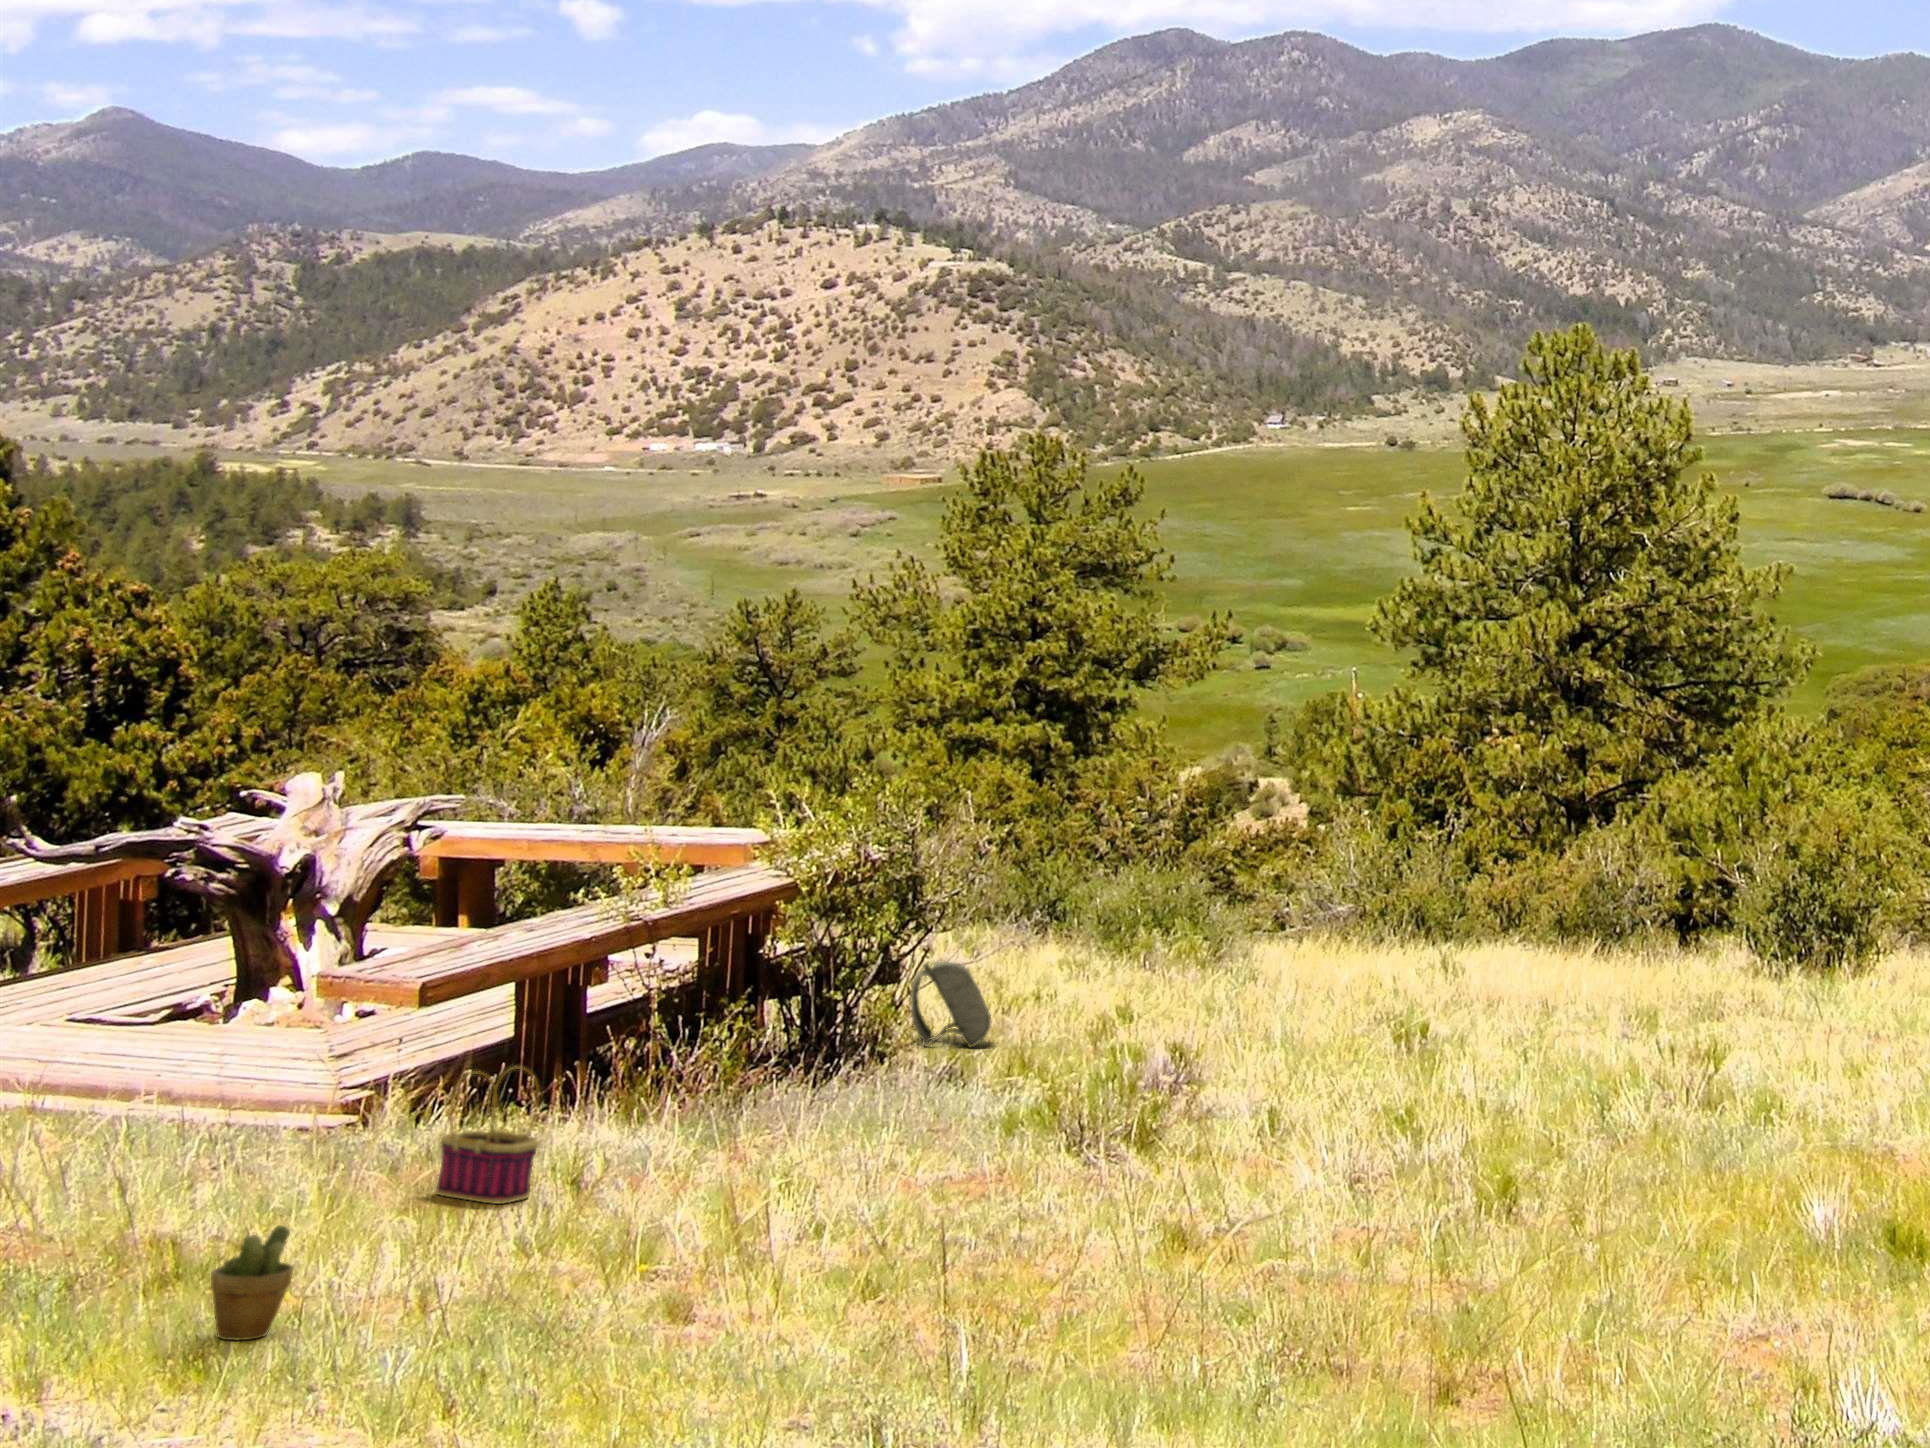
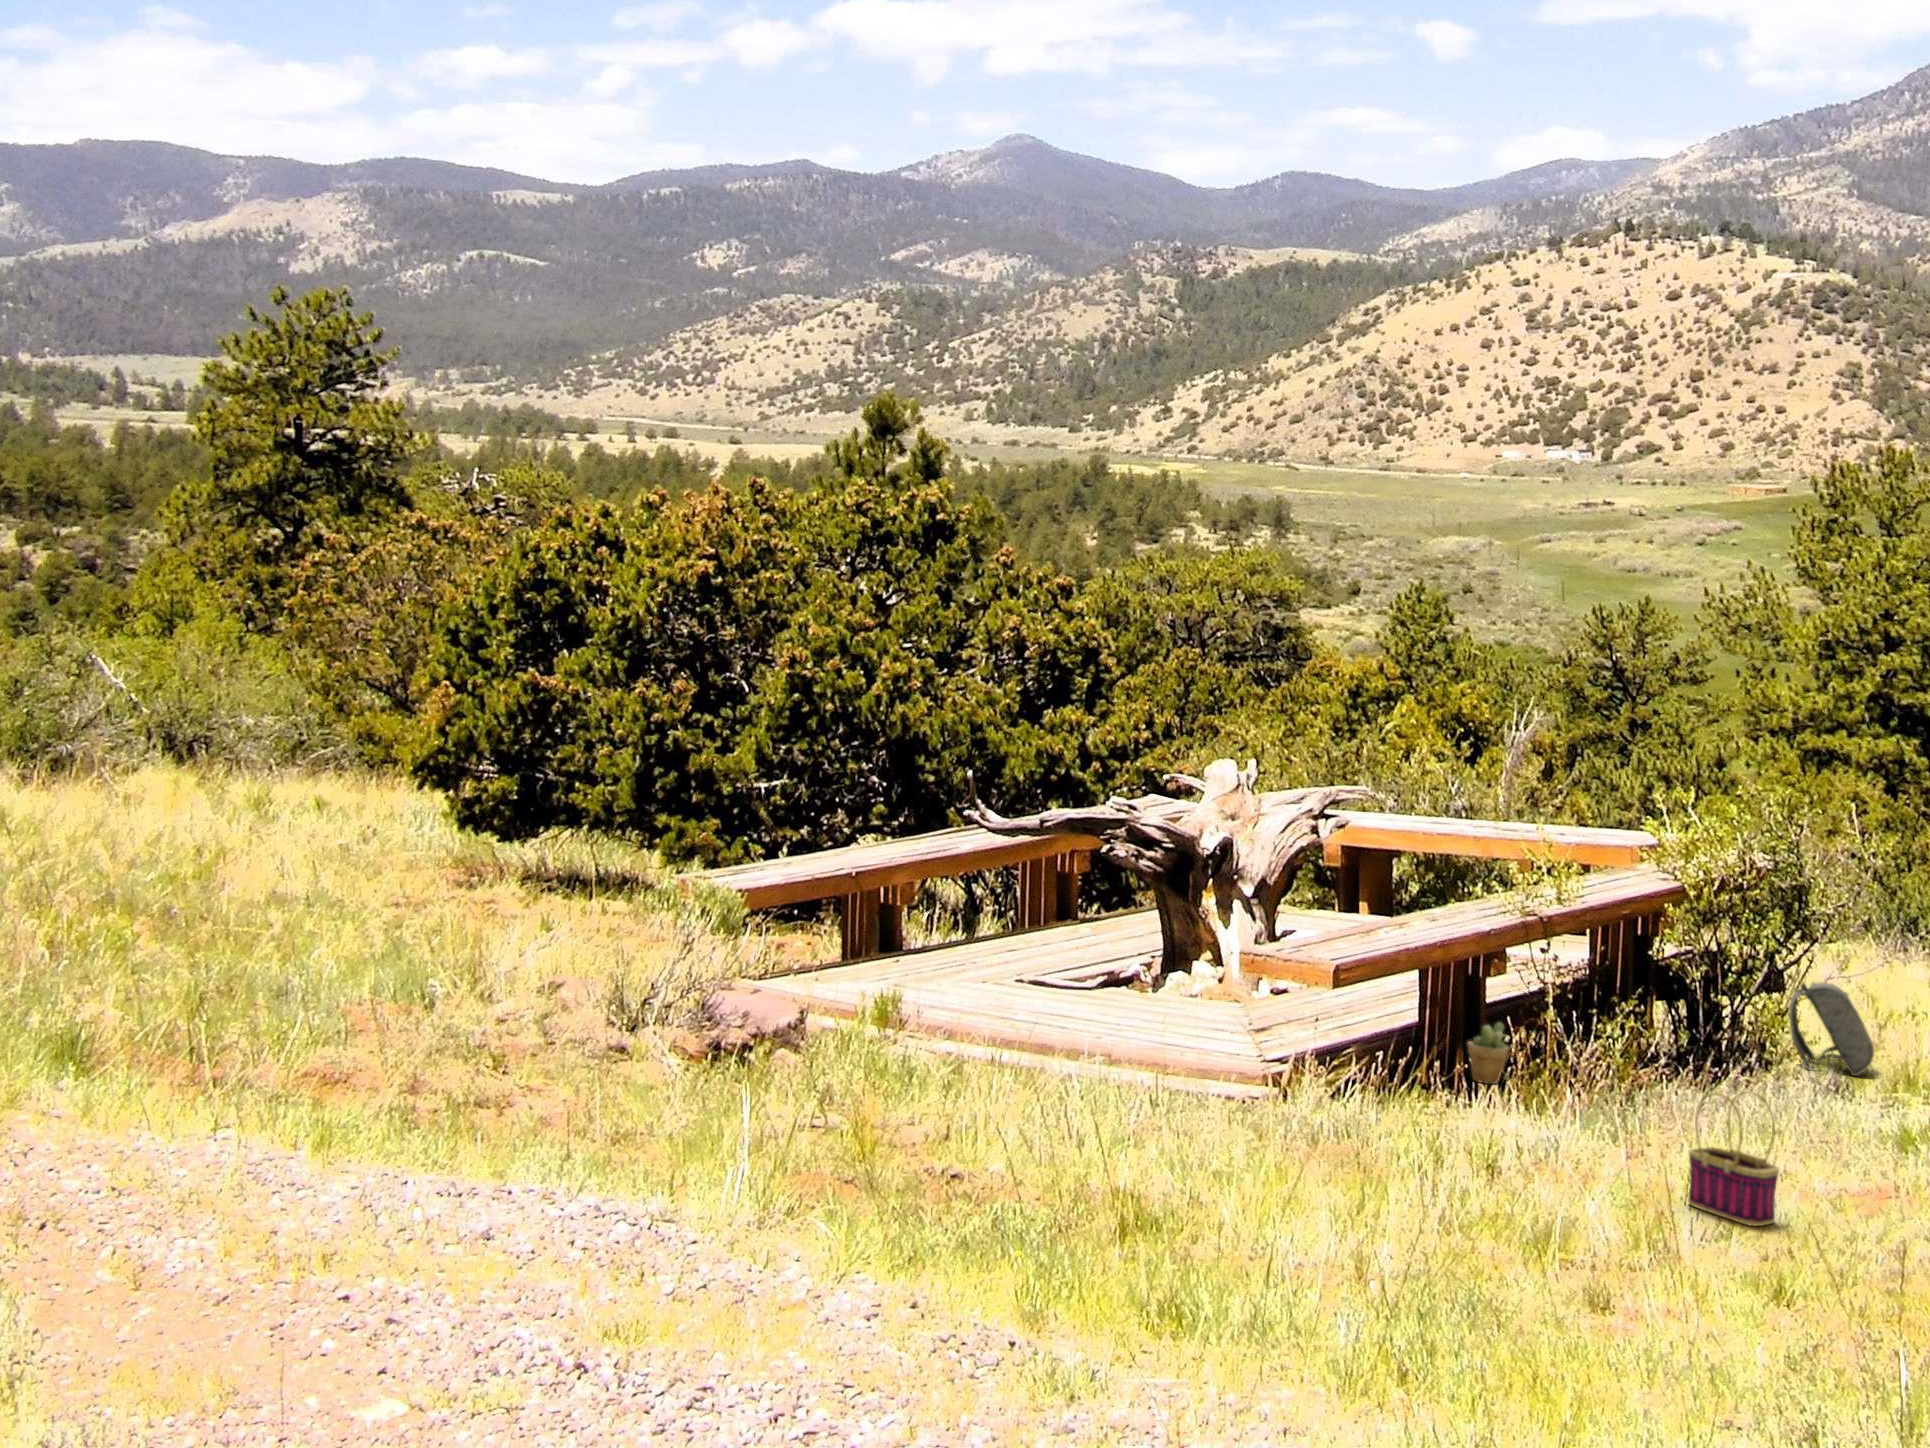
basket: present [436,1066,539,1204] -> present [1688,1091,1779,1226]
potted plant: present [211,1225,294,1340] -> present [1468,1023,1508,1084]

